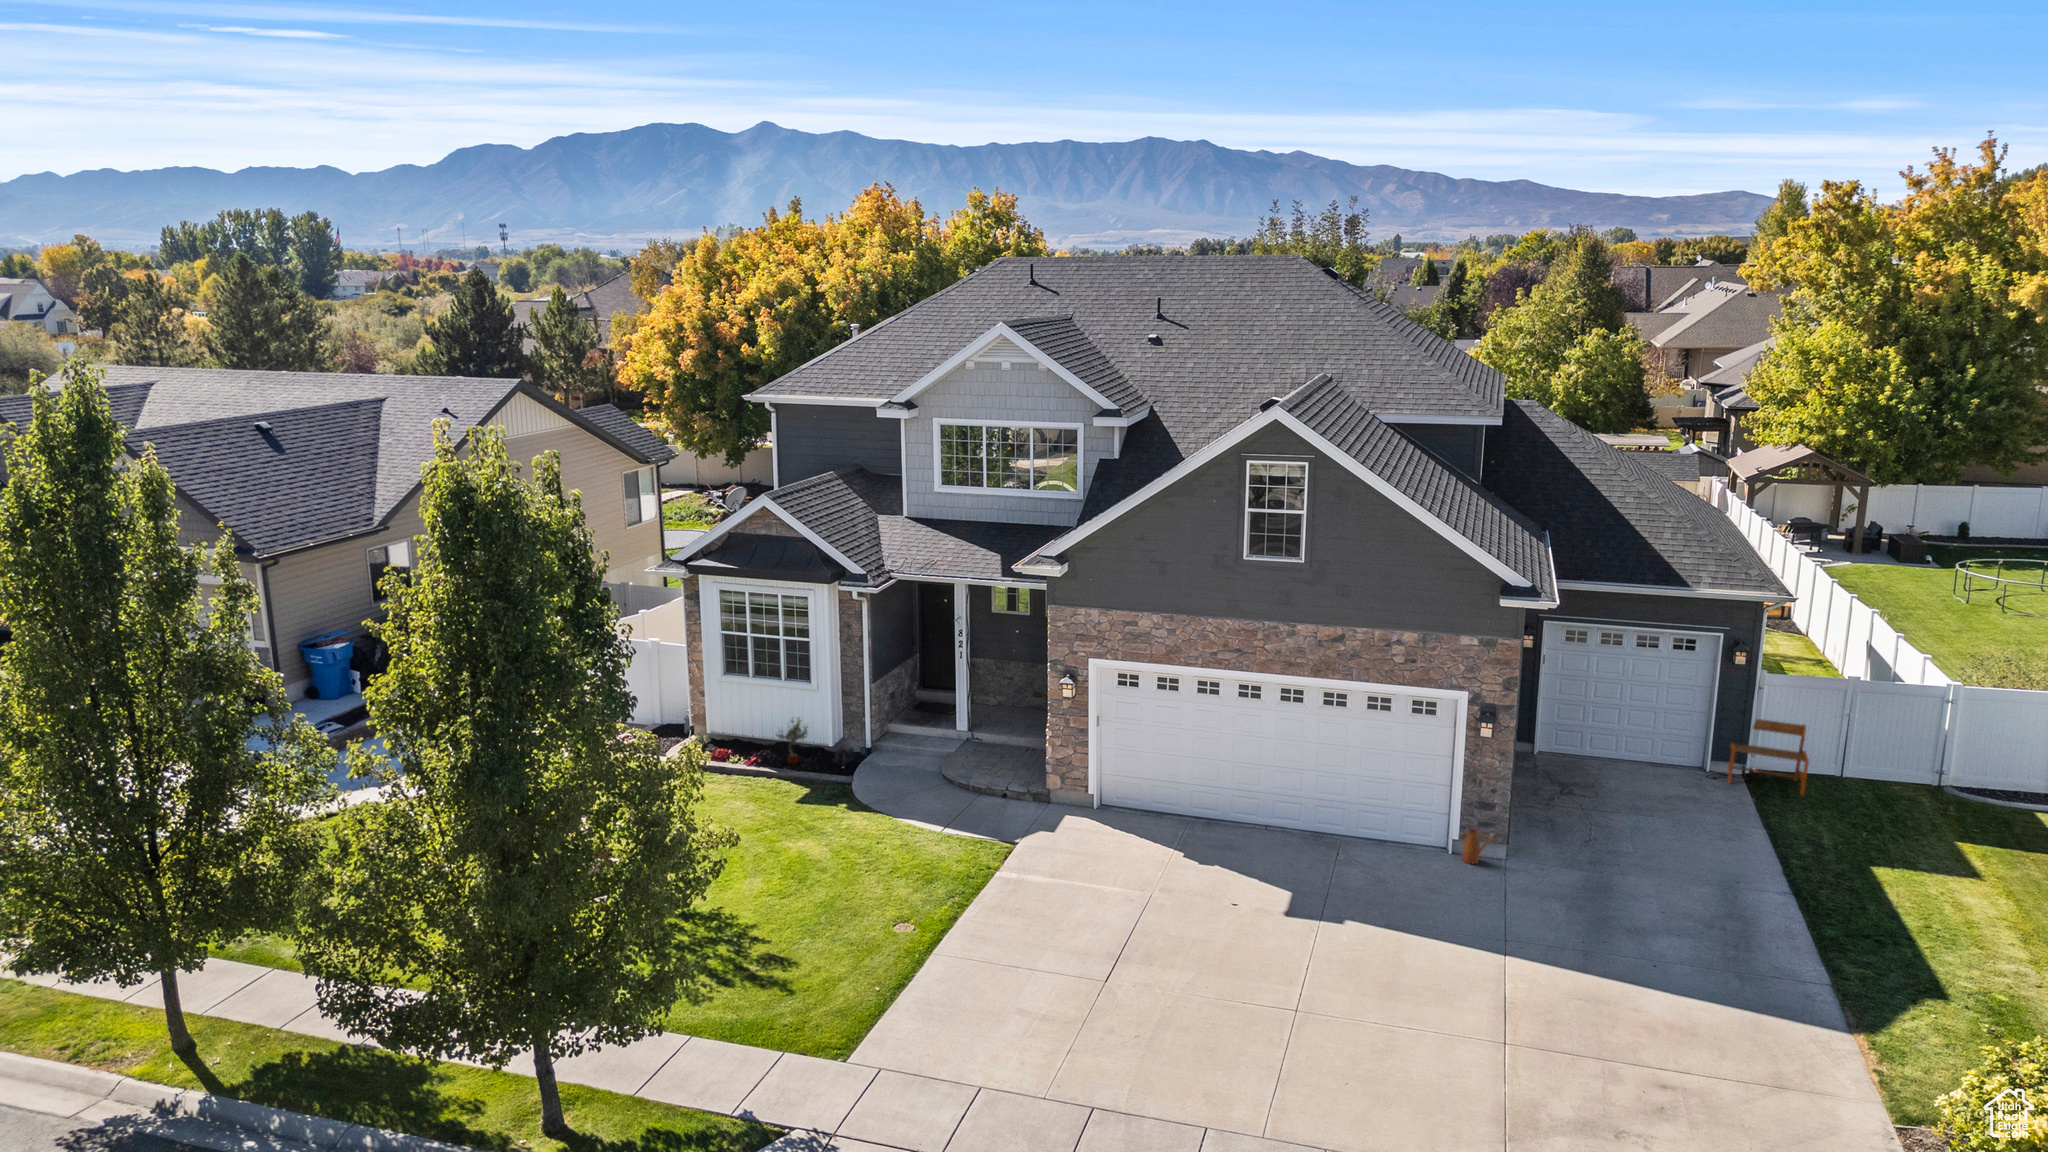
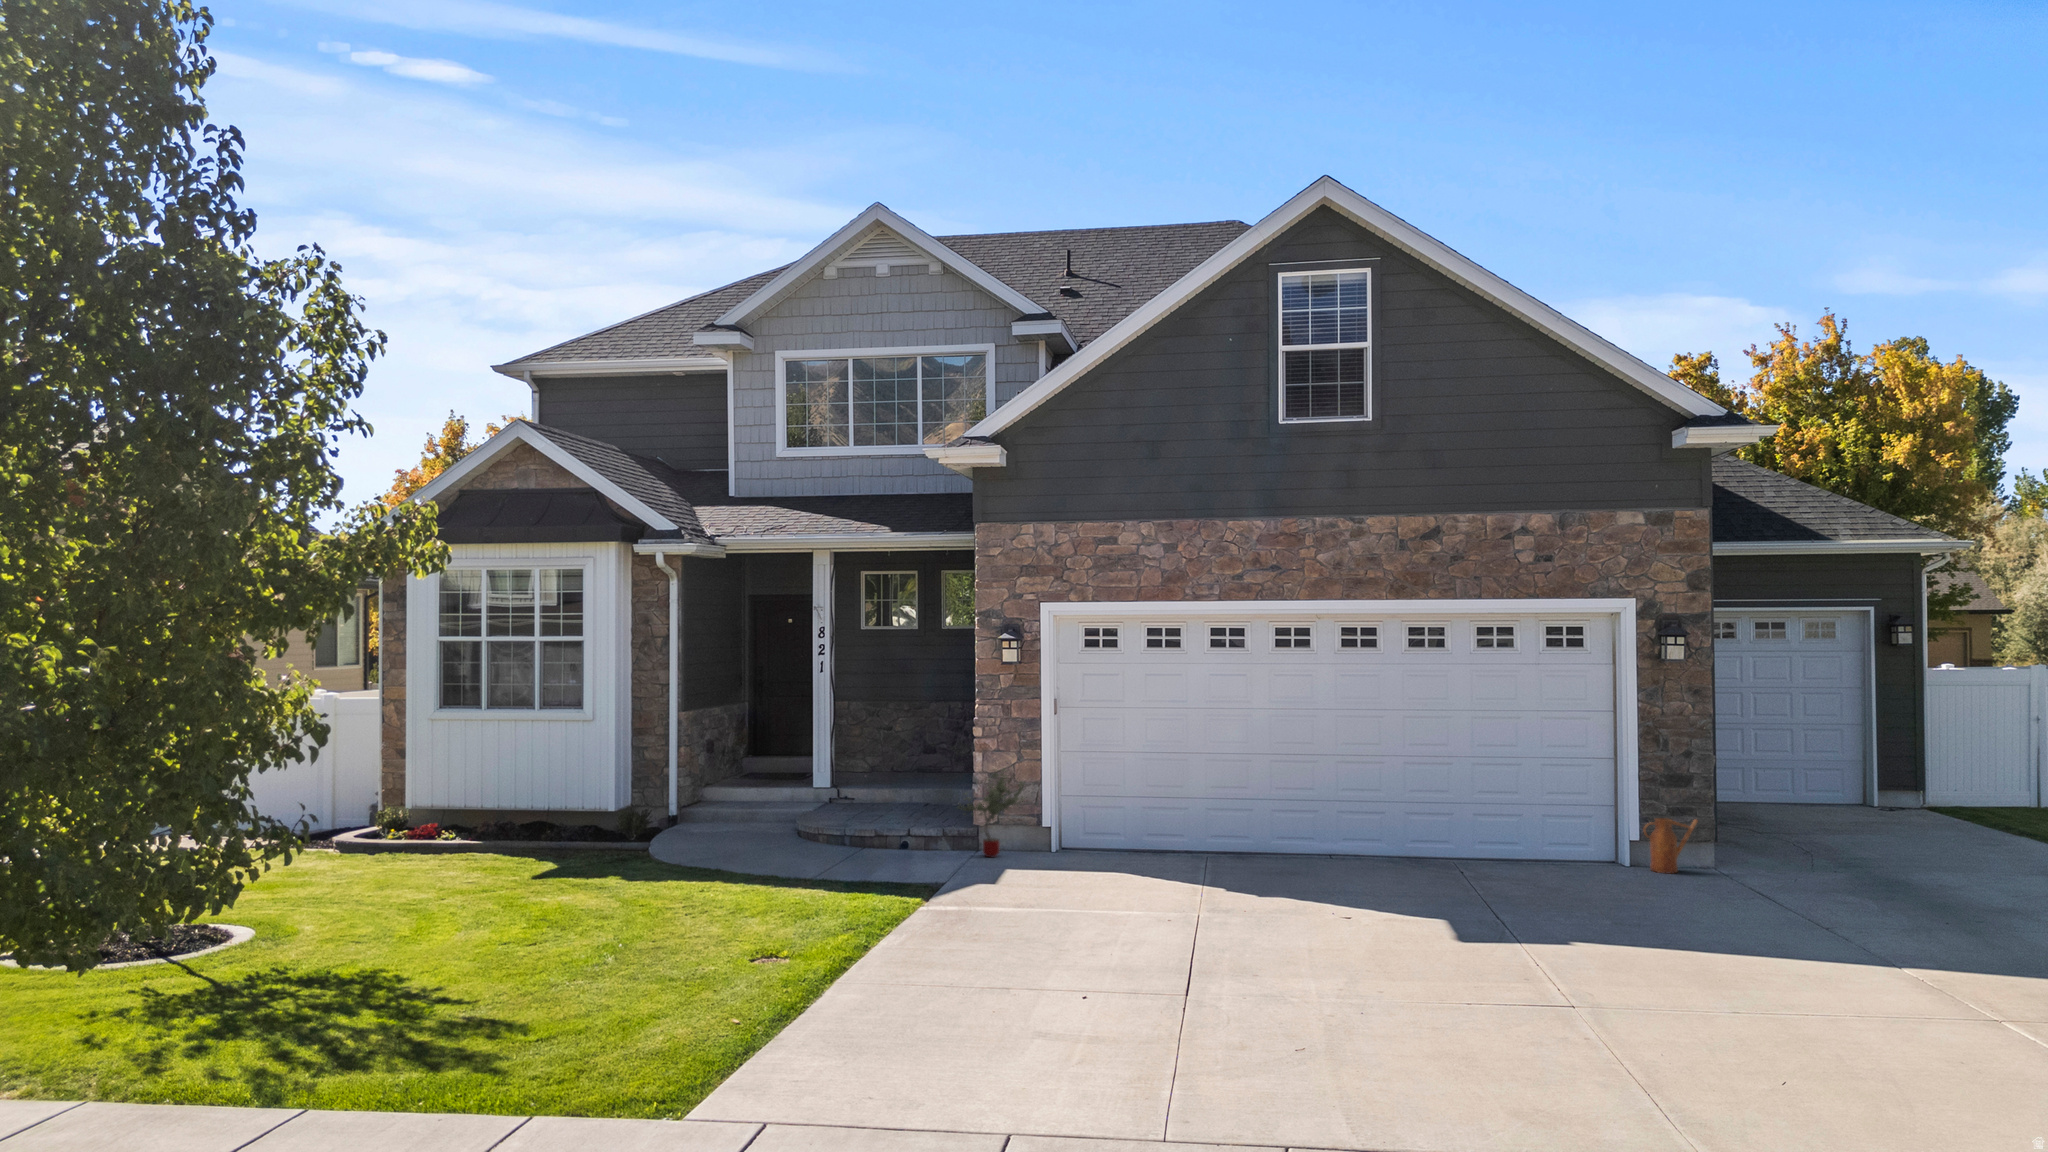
potted tree: present [776,718,807,765] -> present [958,769,1025,857]
bench: present [1727,719,1809,795] -> none [1901,722,2025,816]

